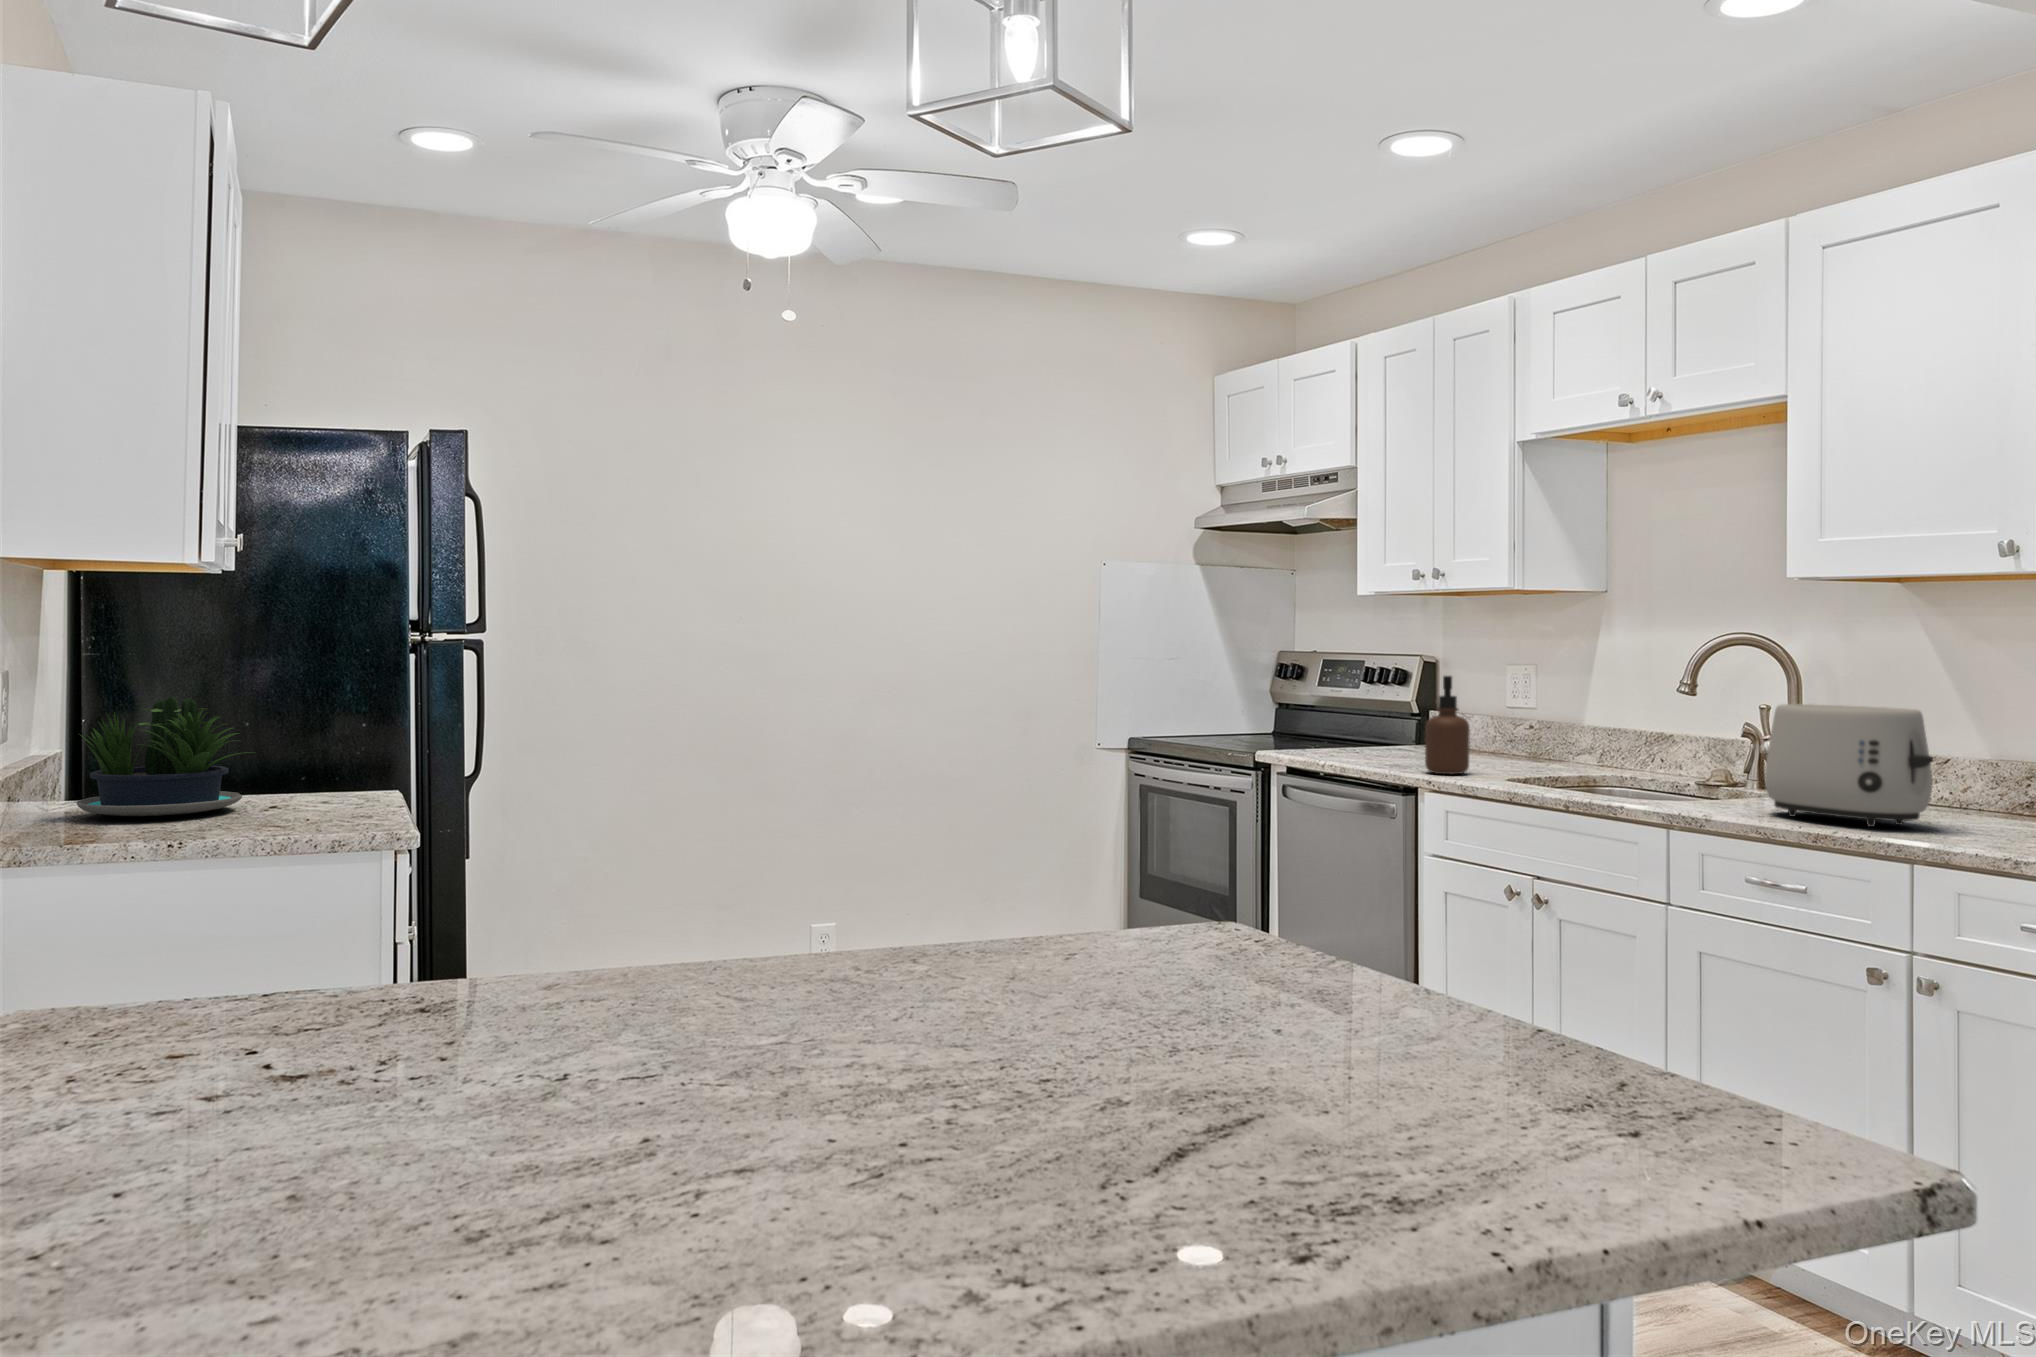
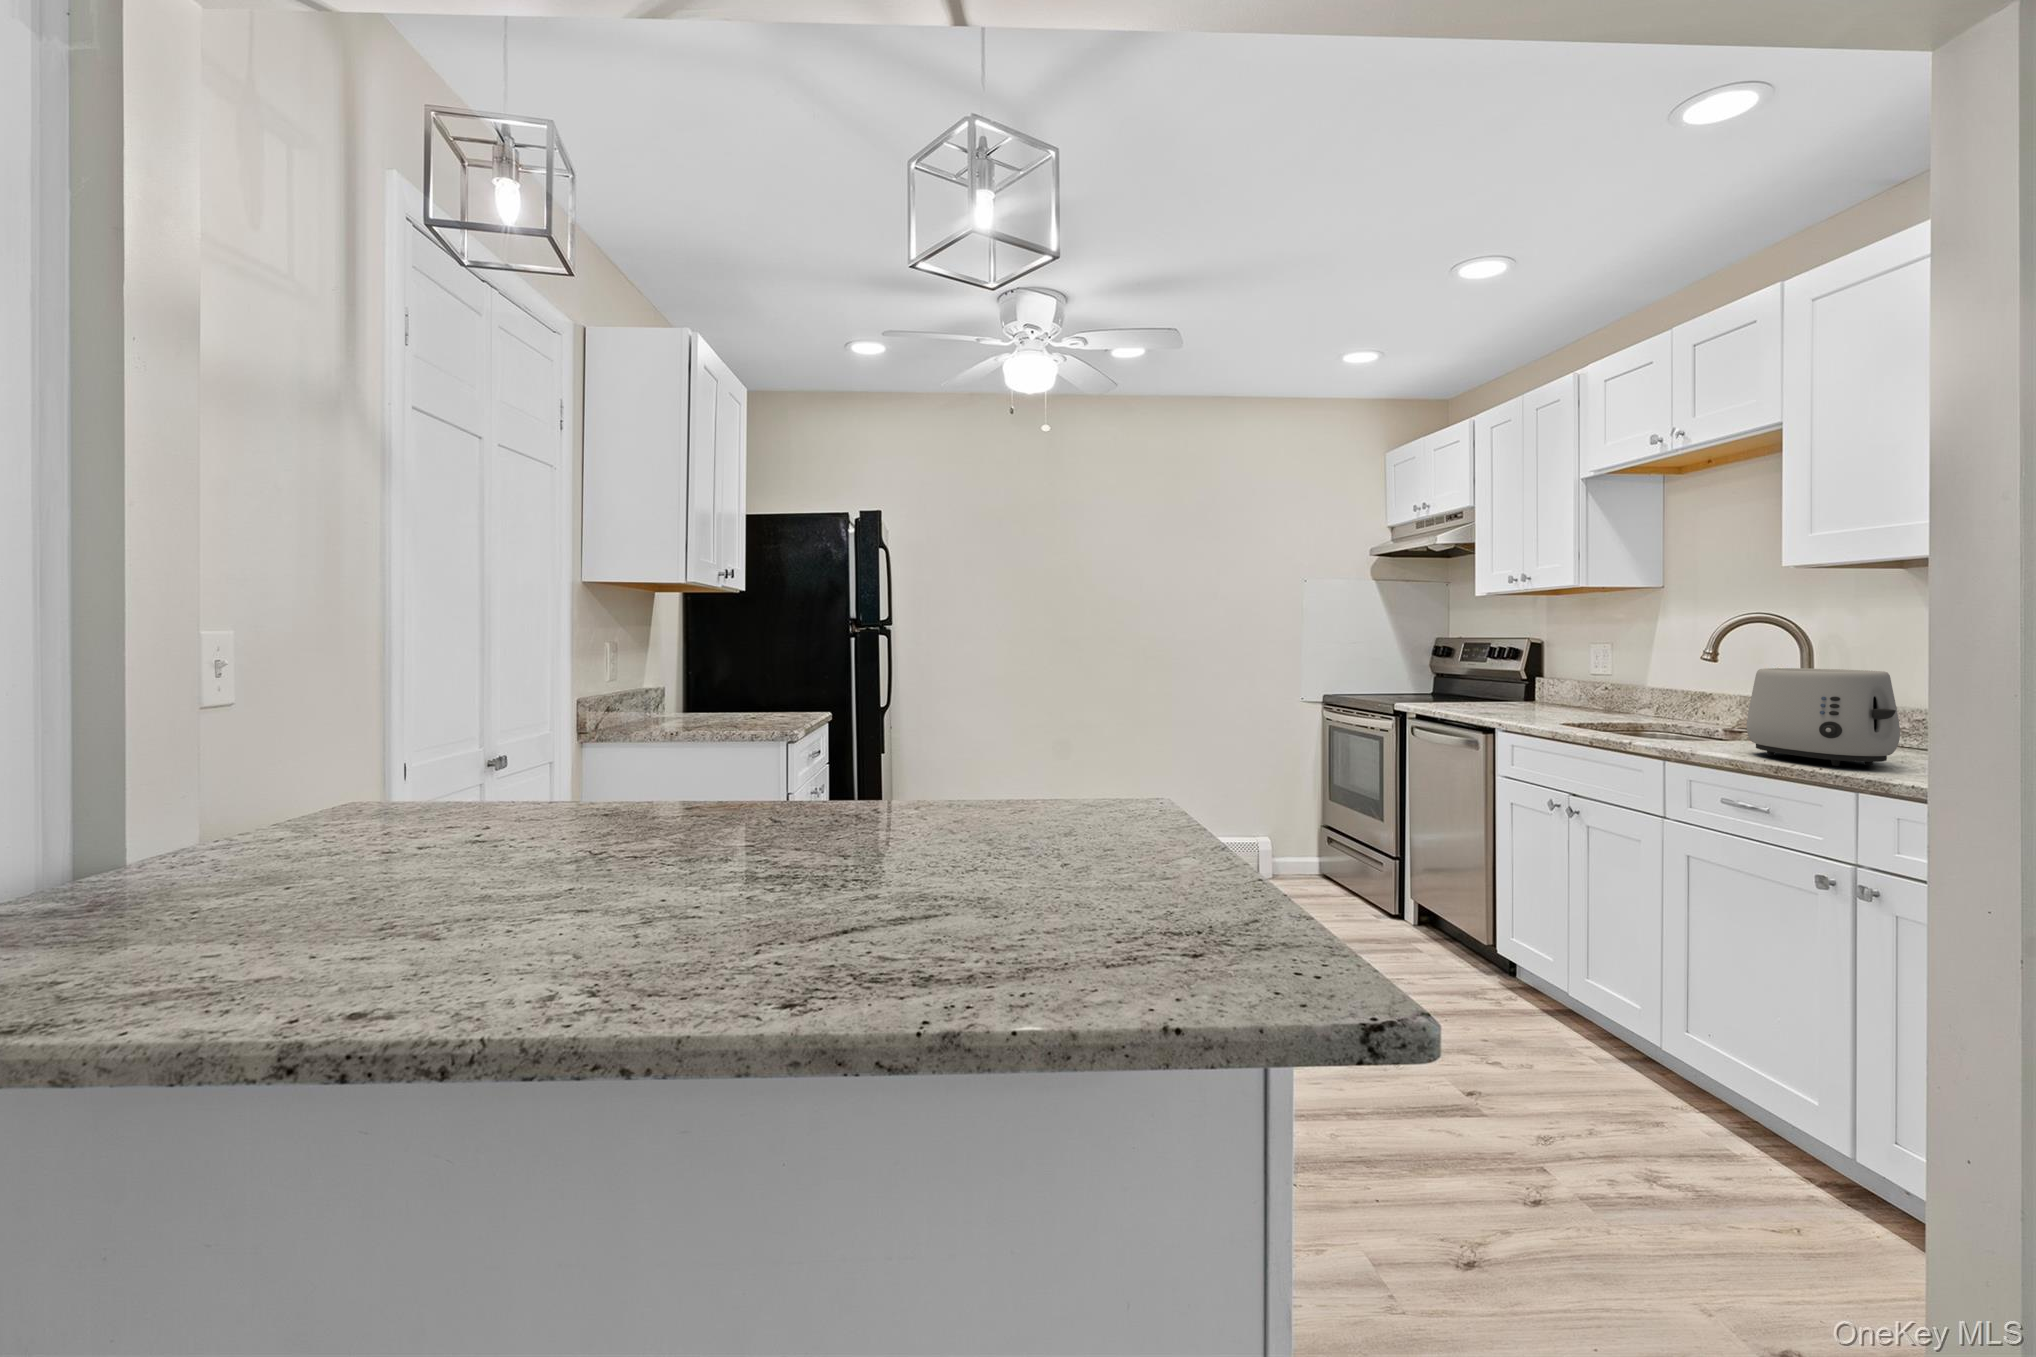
soap dispenser: present [1425,676,1470,774] -> none [1500,651,1534,719]
potted plant: present [76,697,249,816] -> none [705,673,784,730]

